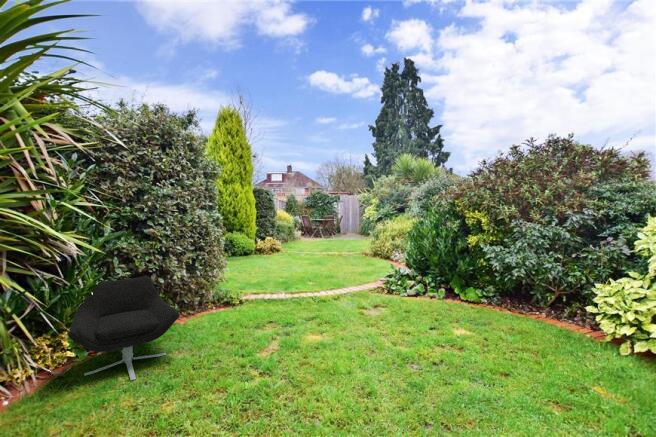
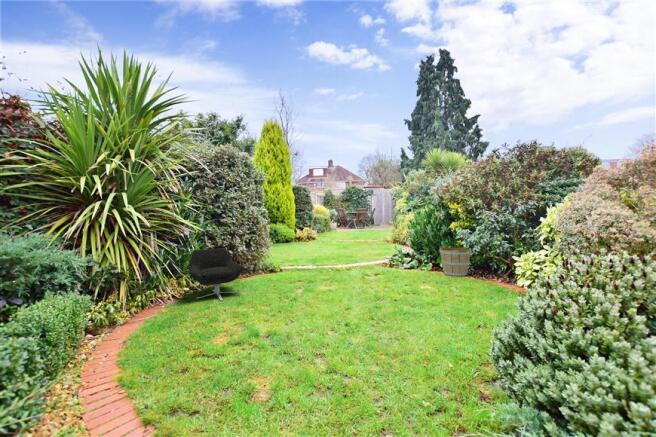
wooden bucket: none [459,268,504,309] -> present [440,247,472,276]

